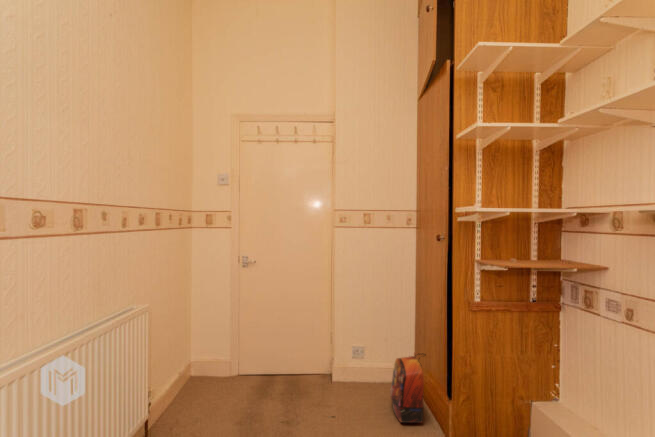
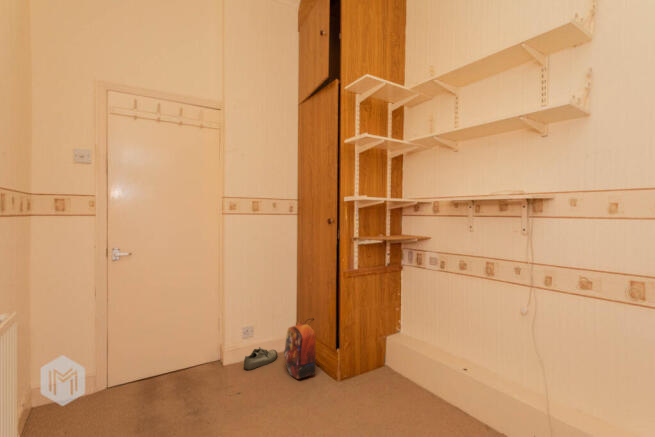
shoe: none [350,371,389,394] -> present [244,347,277,370]

